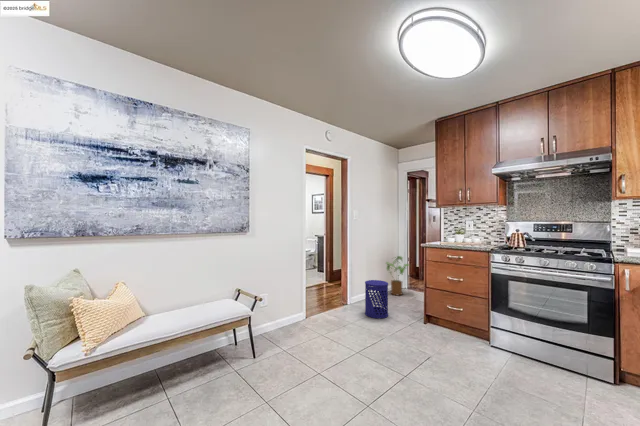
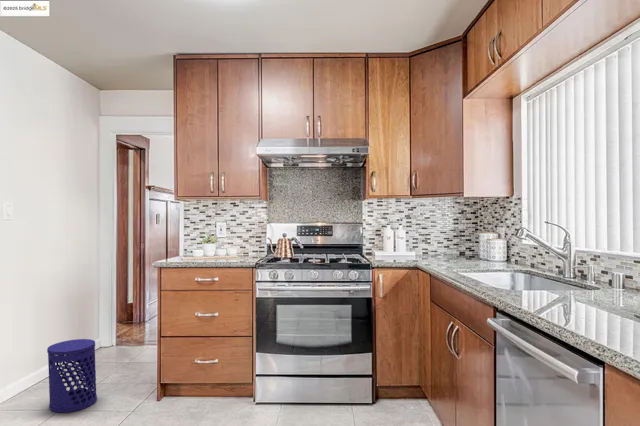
house plant: present [387,256,408,295] -> none [83,286,130,356]

